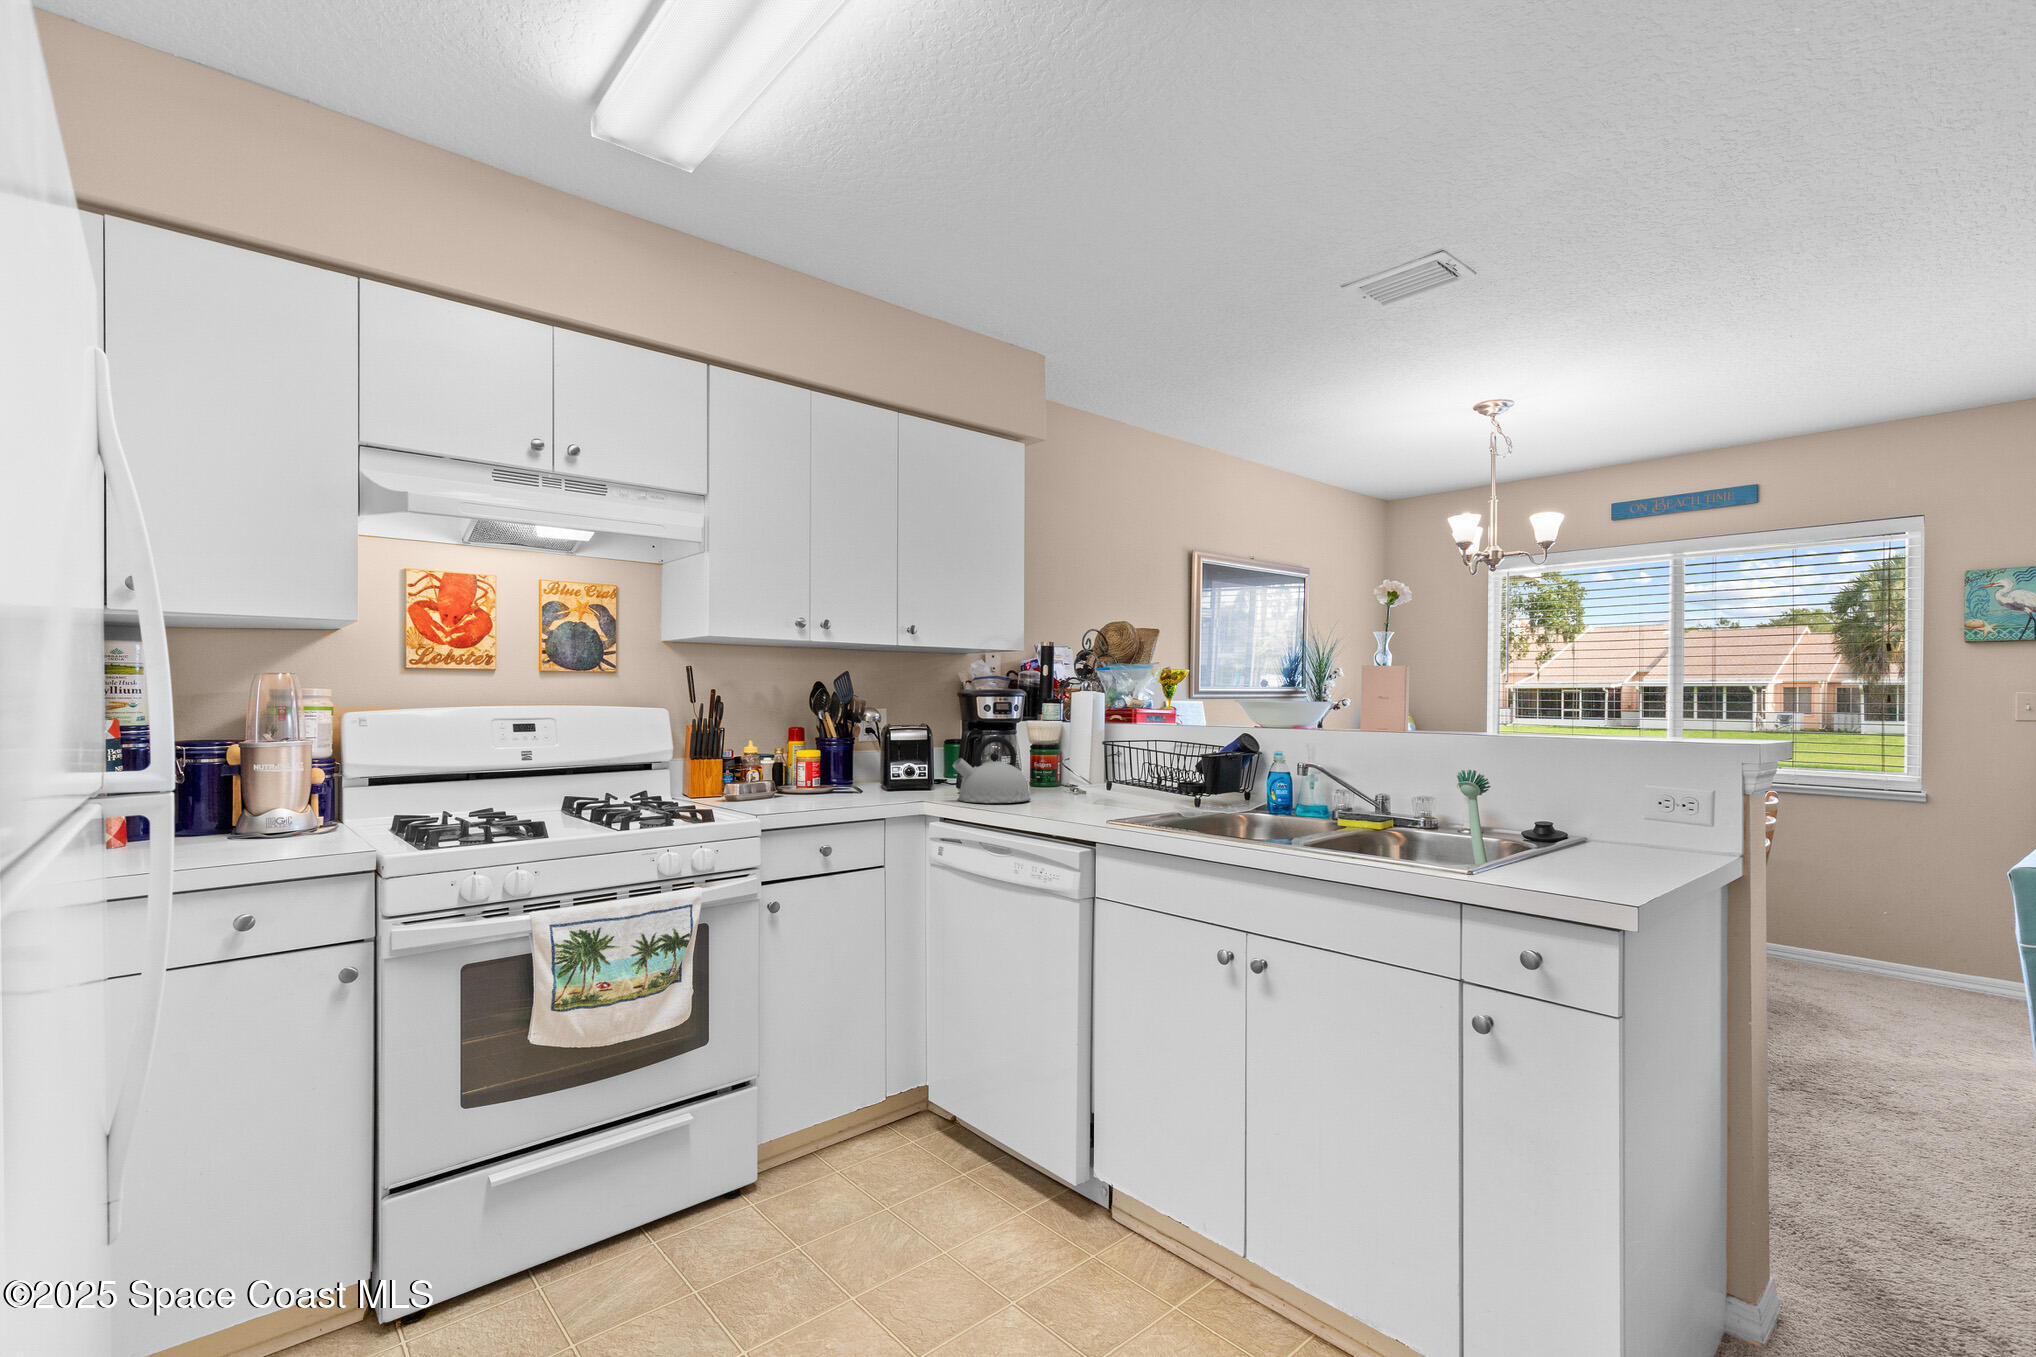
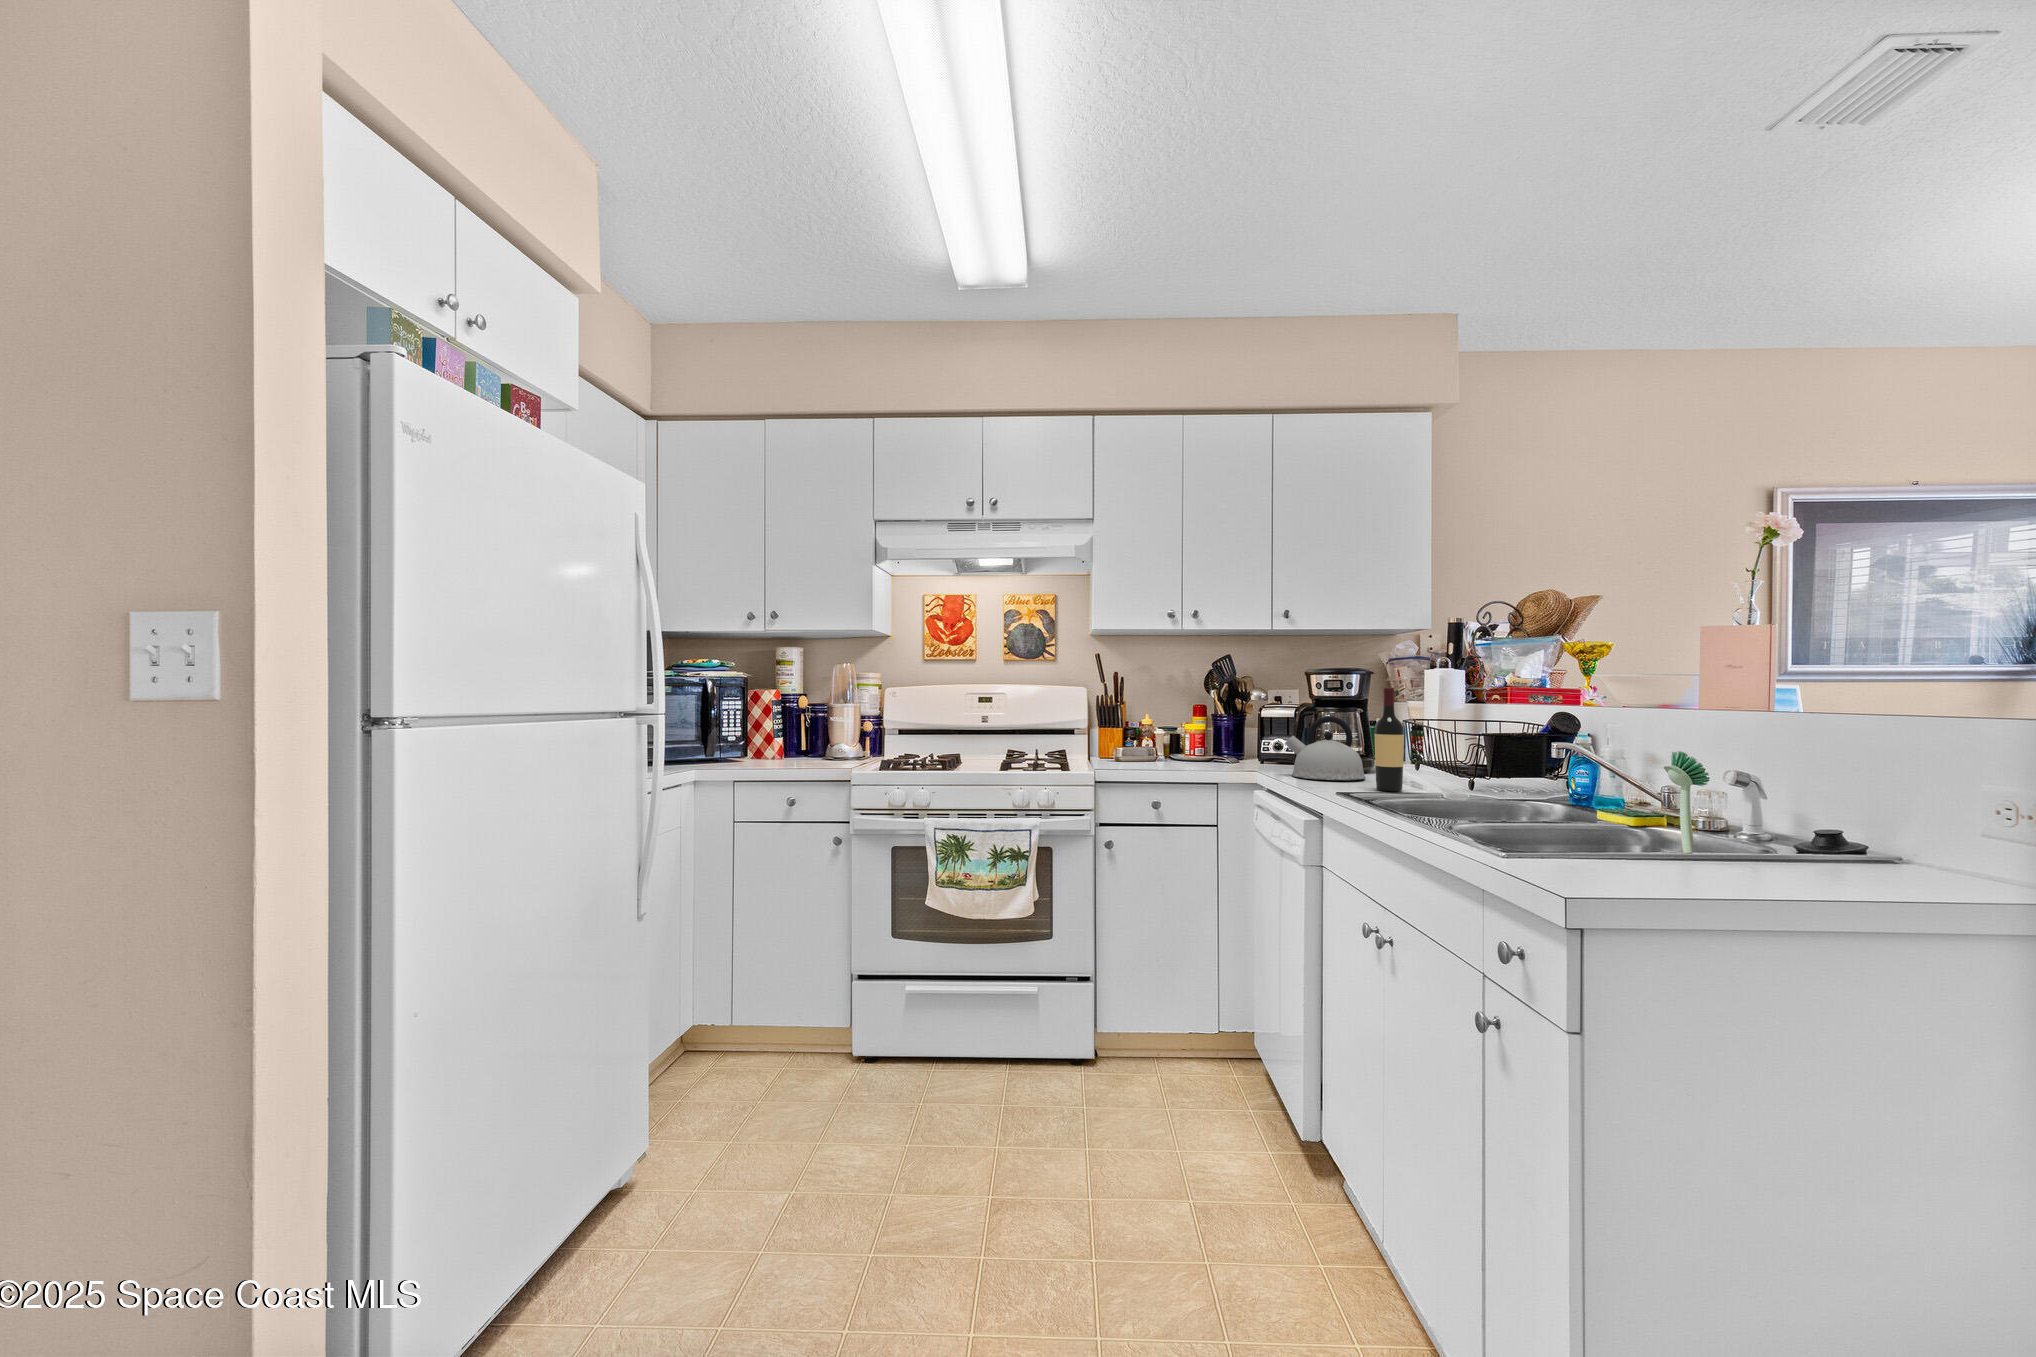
wine bottle: none [1070,706,1097,809] -> present [1375,688,1404,792]

